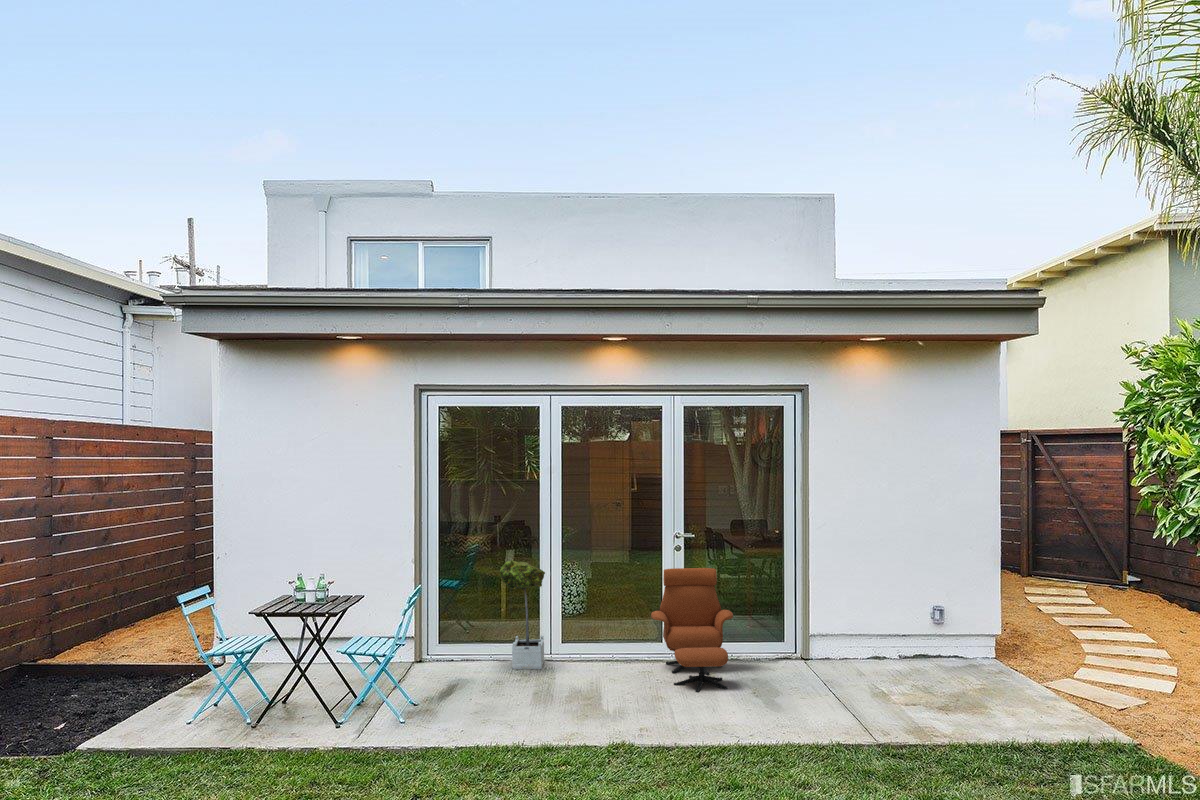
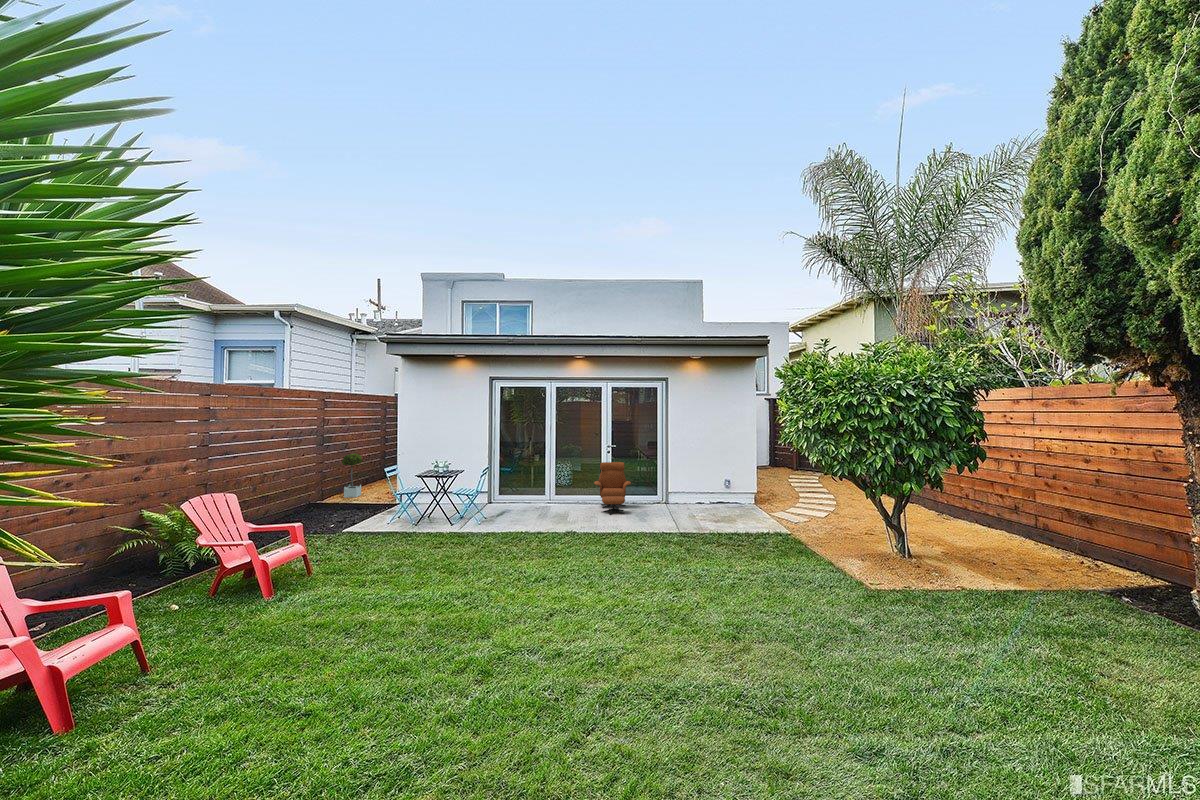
potted tree: present [500,560,545,669] -> present [342,453,362,498]

